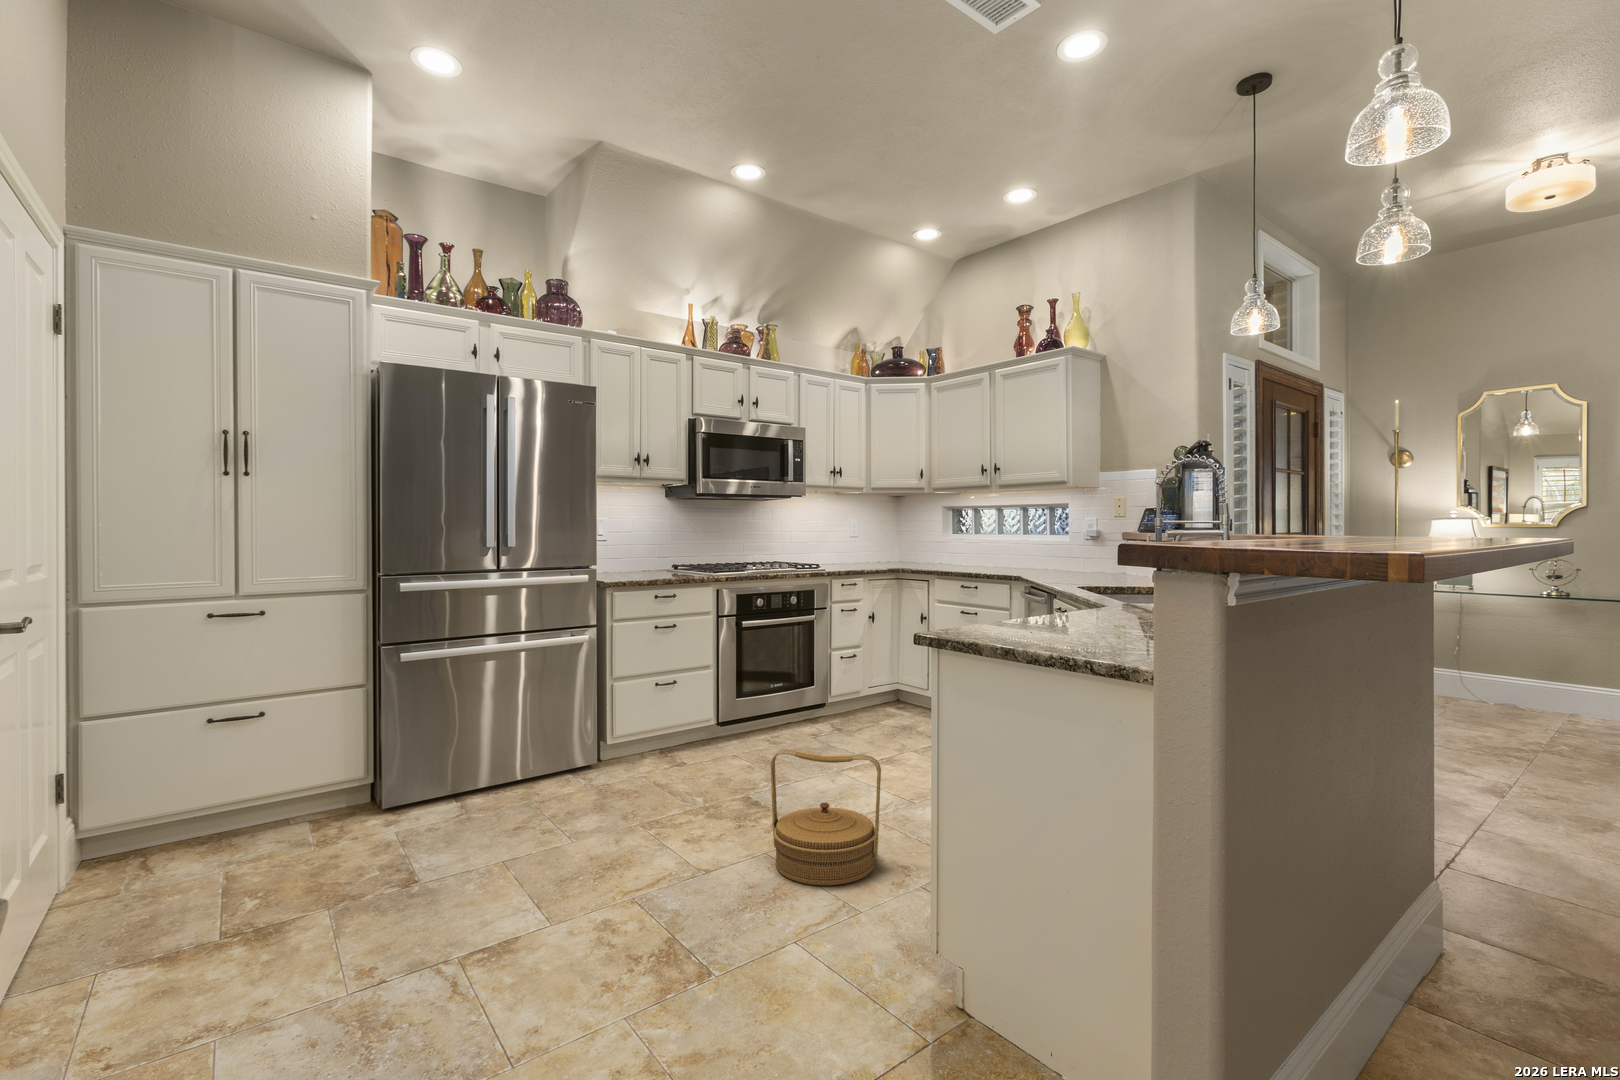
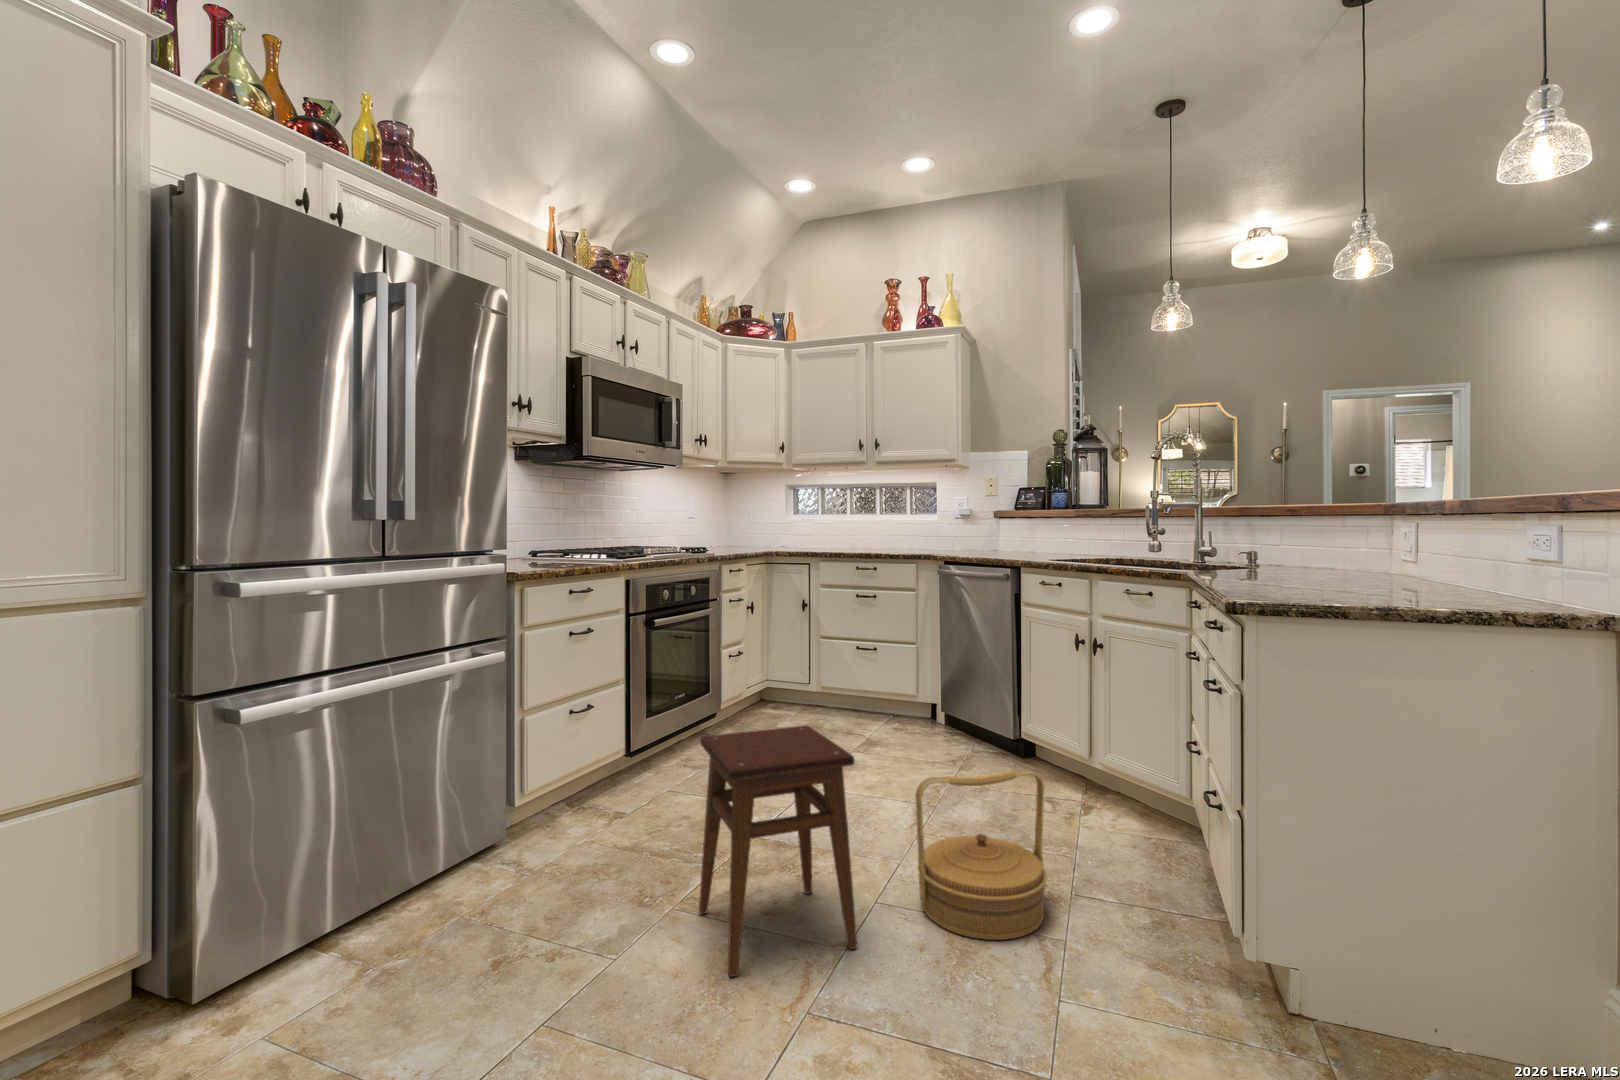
stool: none [611,699,728,863] -> present [699,726,857,977]

